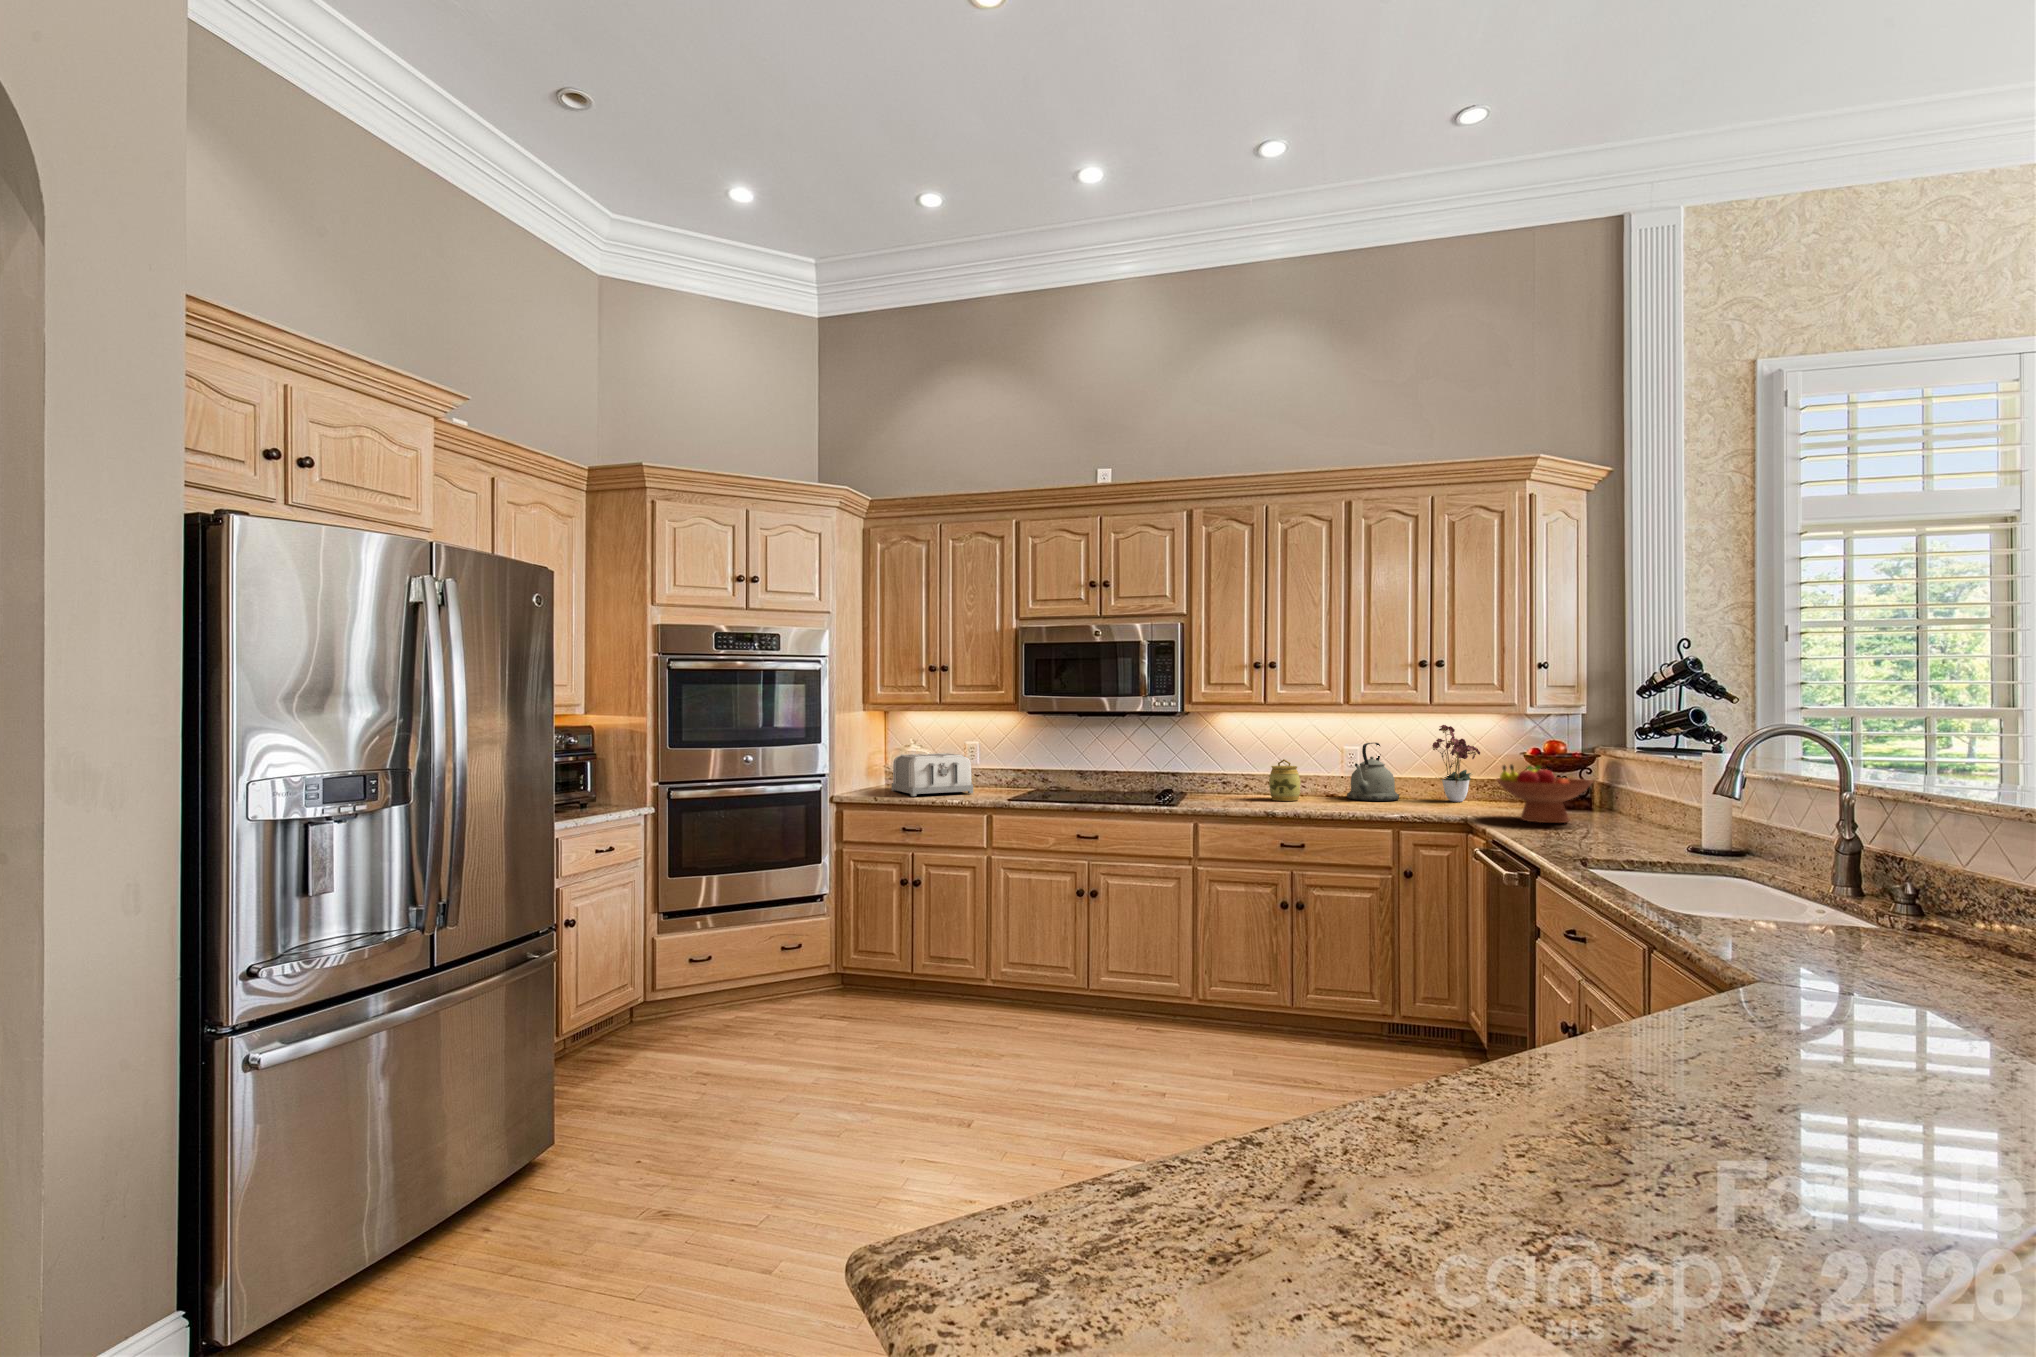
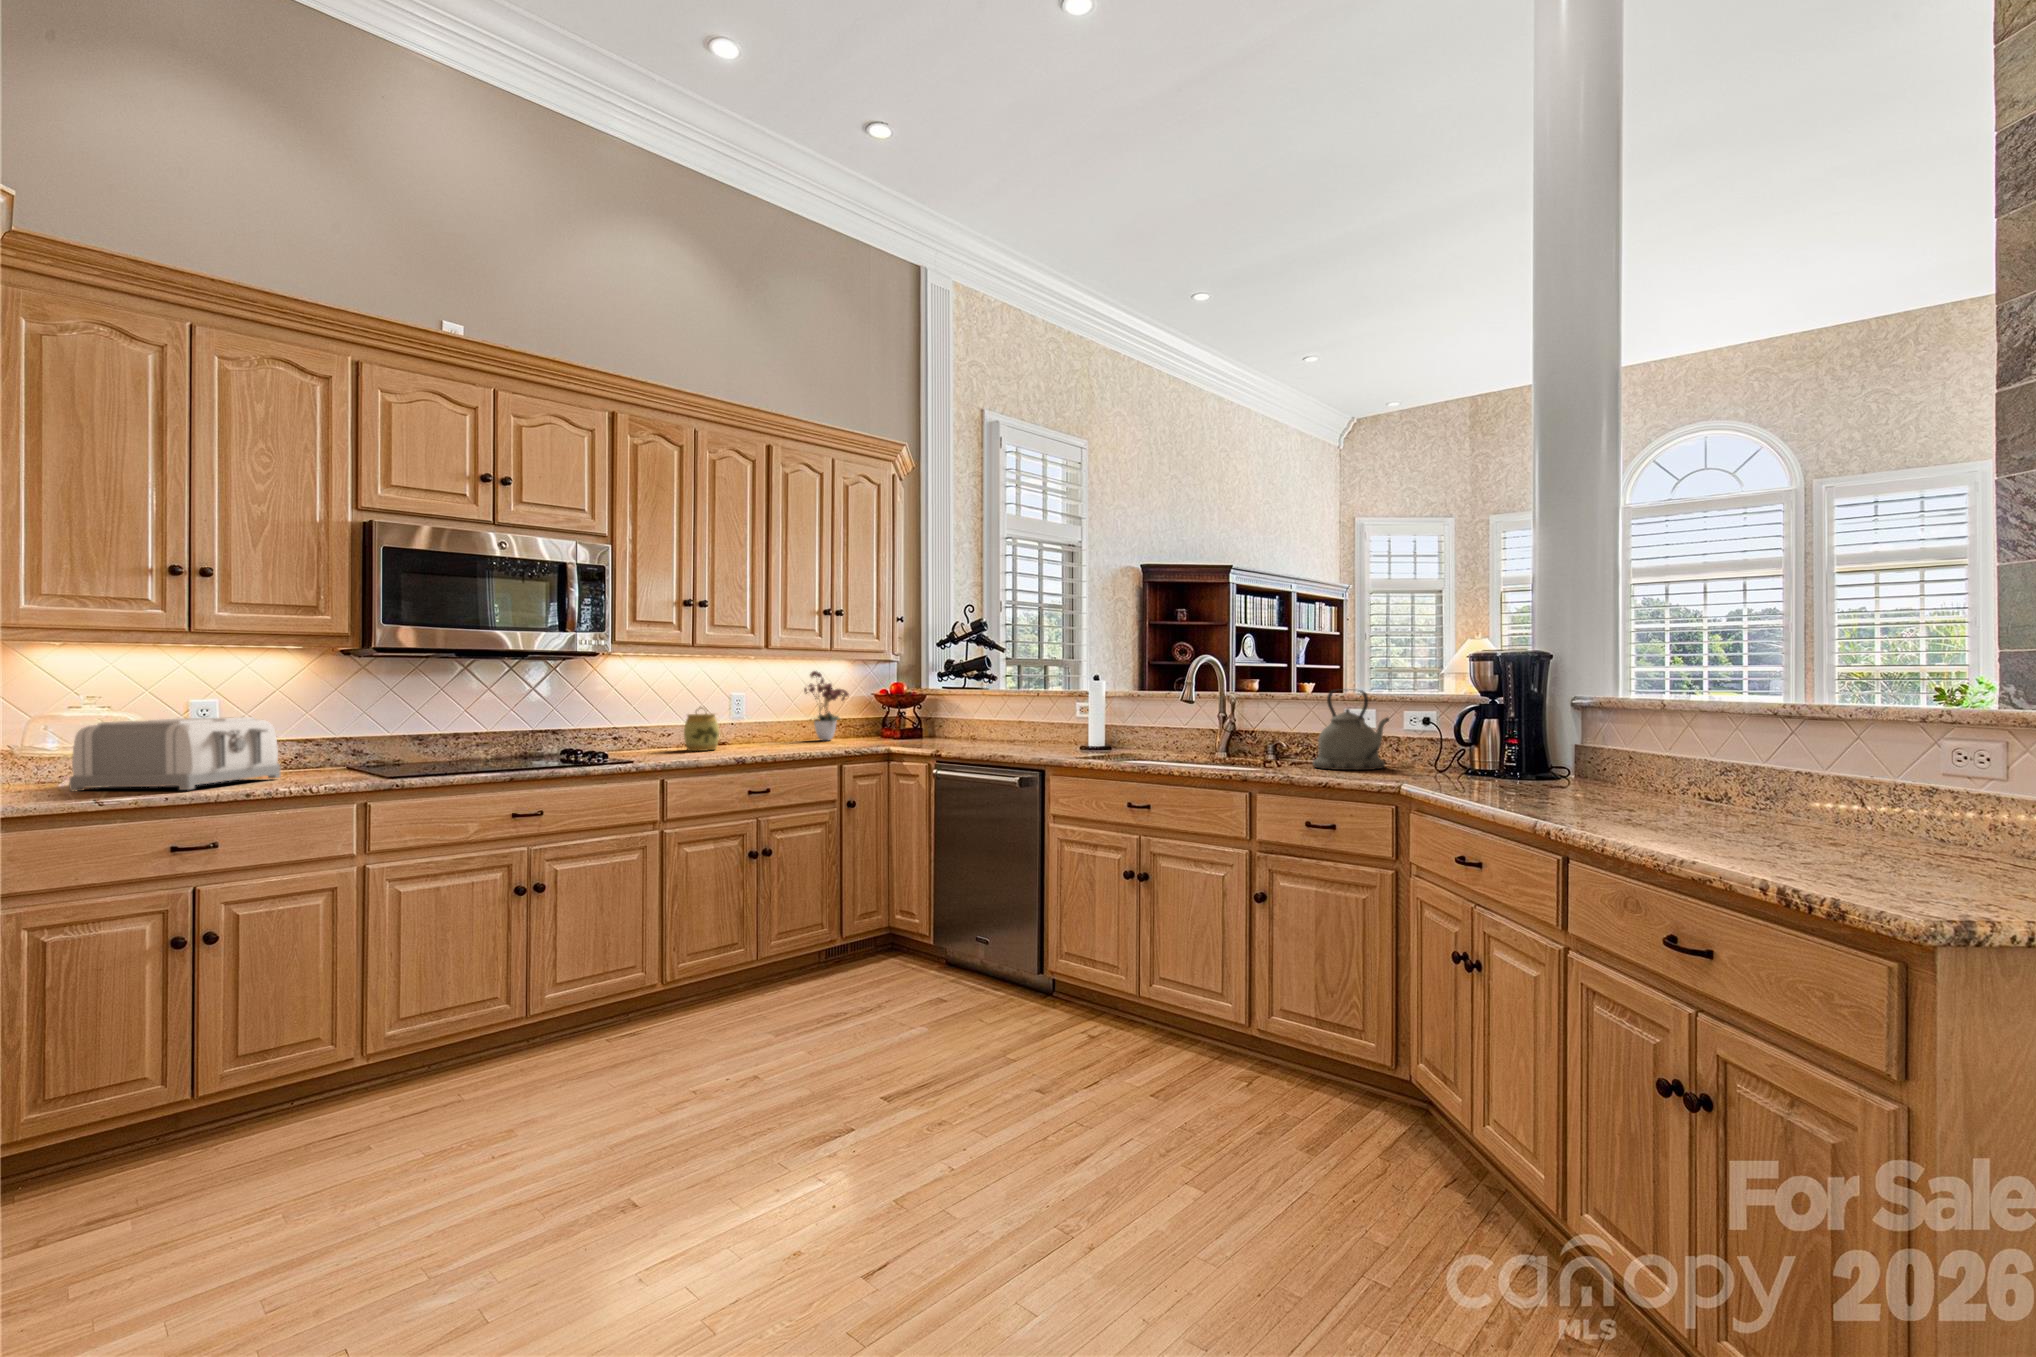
kettle: present [1347,743,1399,801] -> present [1313,689,1389,770]
fruit bowl: present [1497,764,1593,823] -> none [906,698,976,745]

